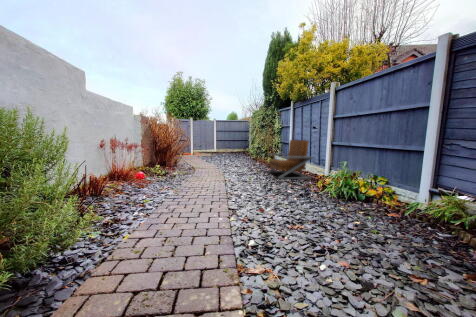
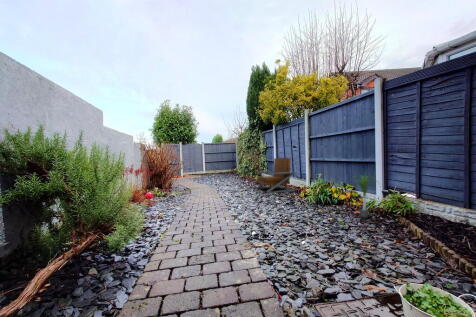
potted plant: none [382,160,435,225] -> present [356,173,370,217]

